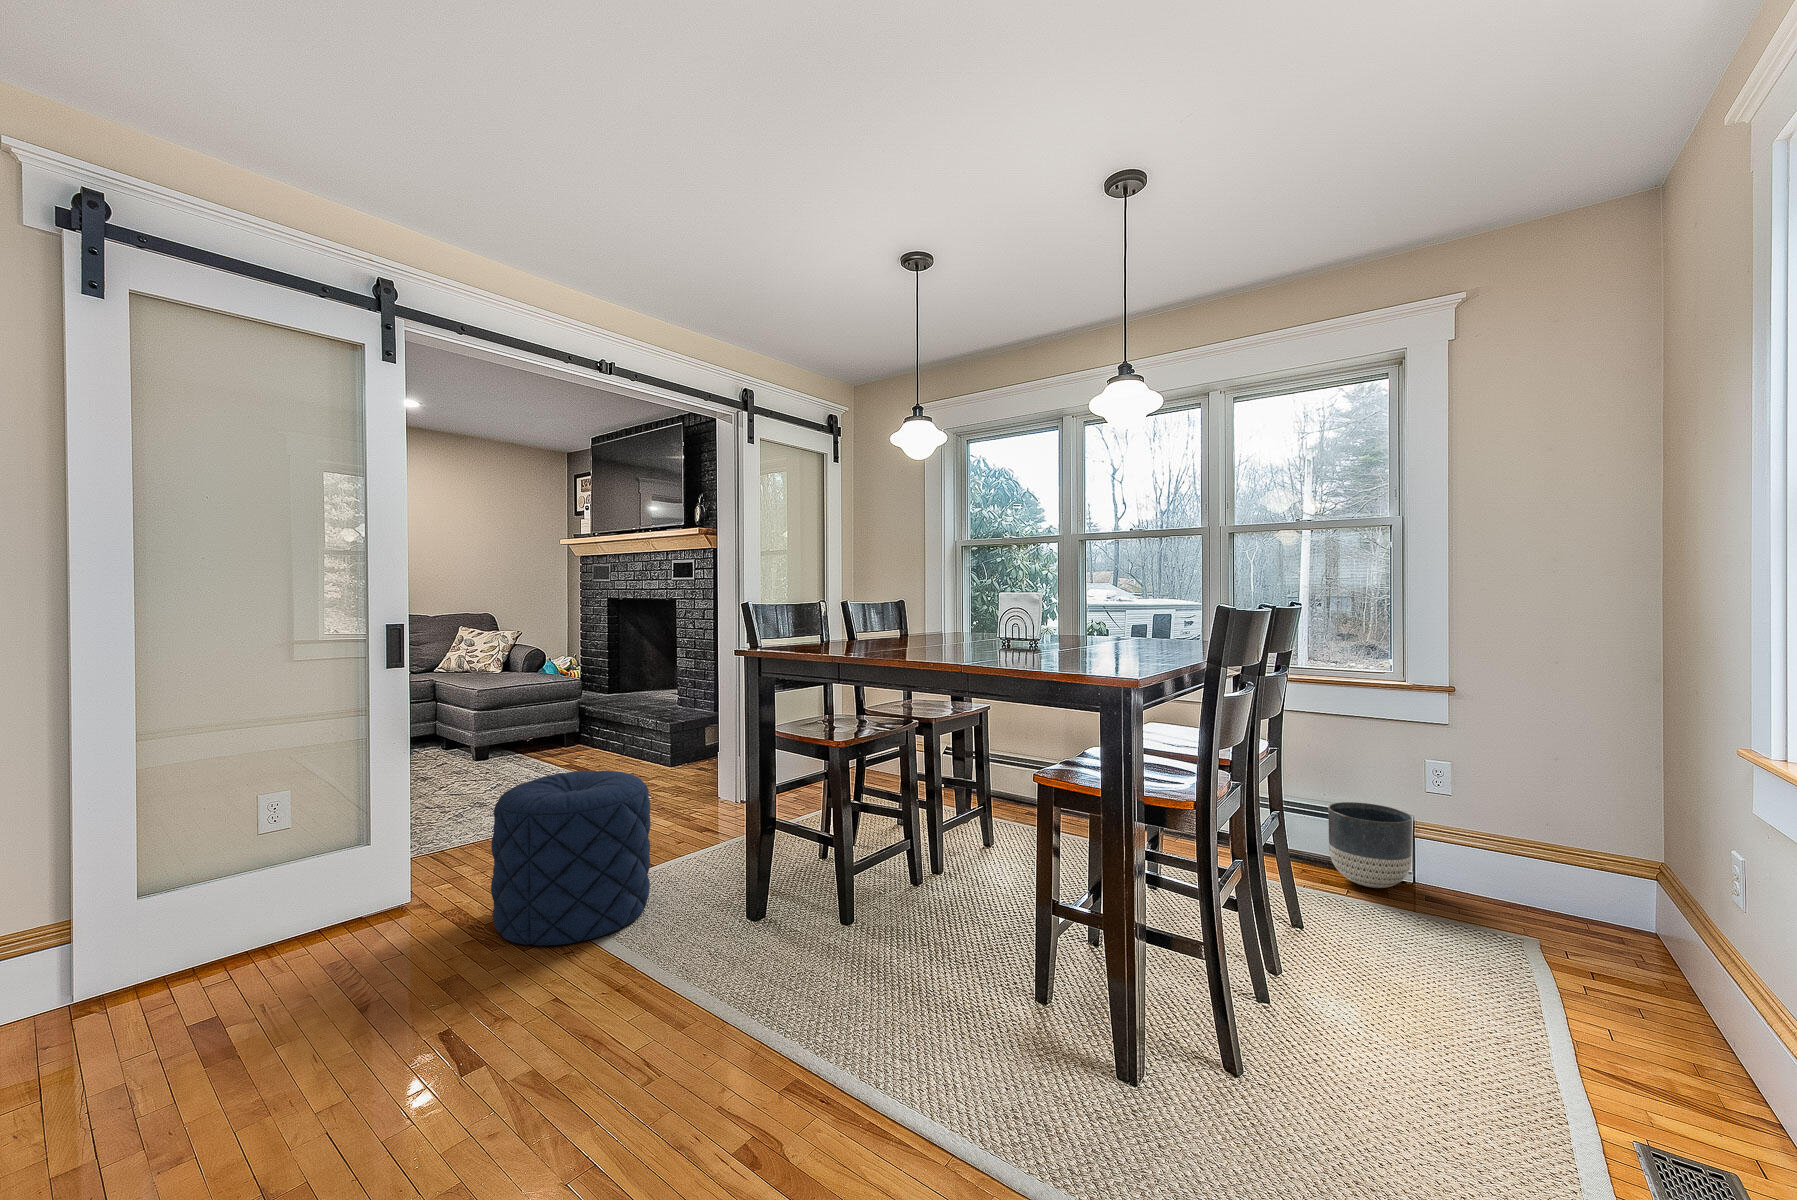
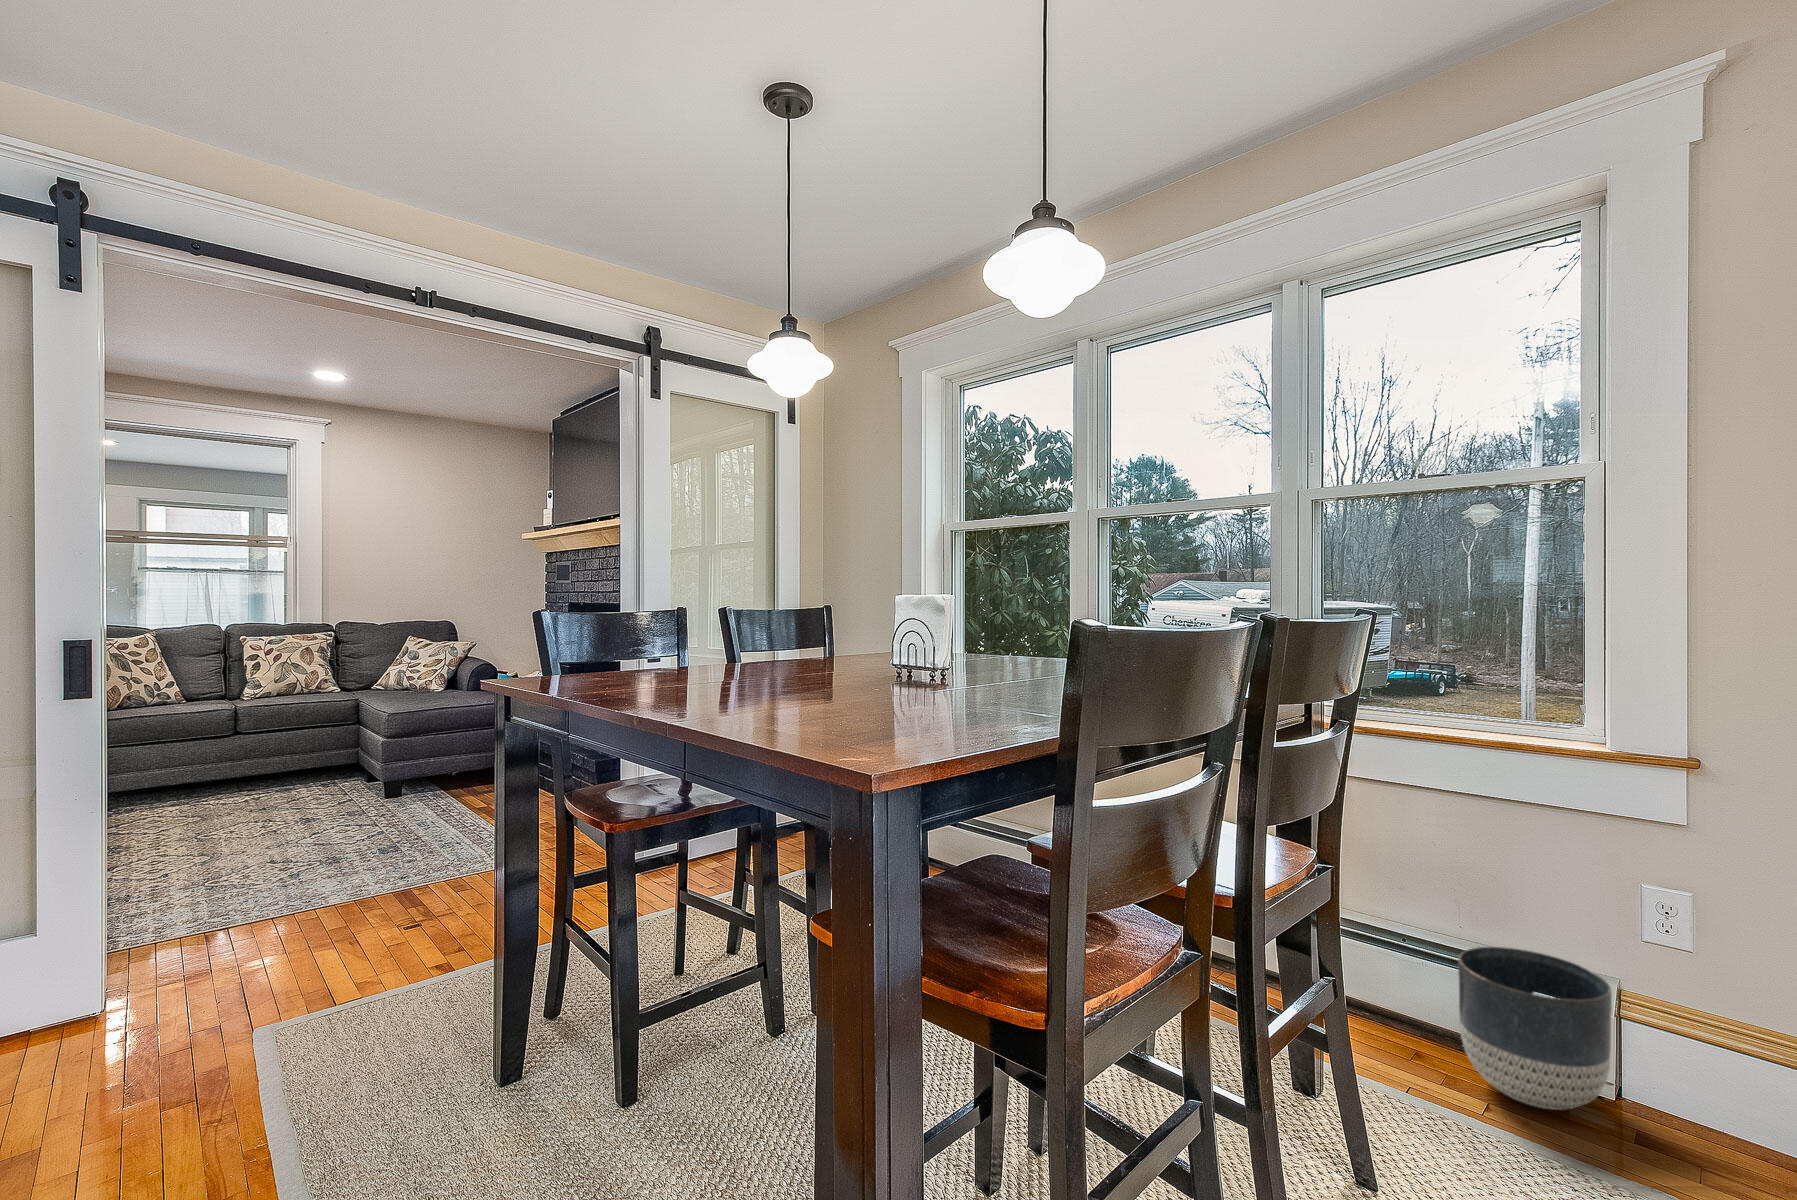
pouf: present [491,770,651,946] -> none [133,848,392,1116]

